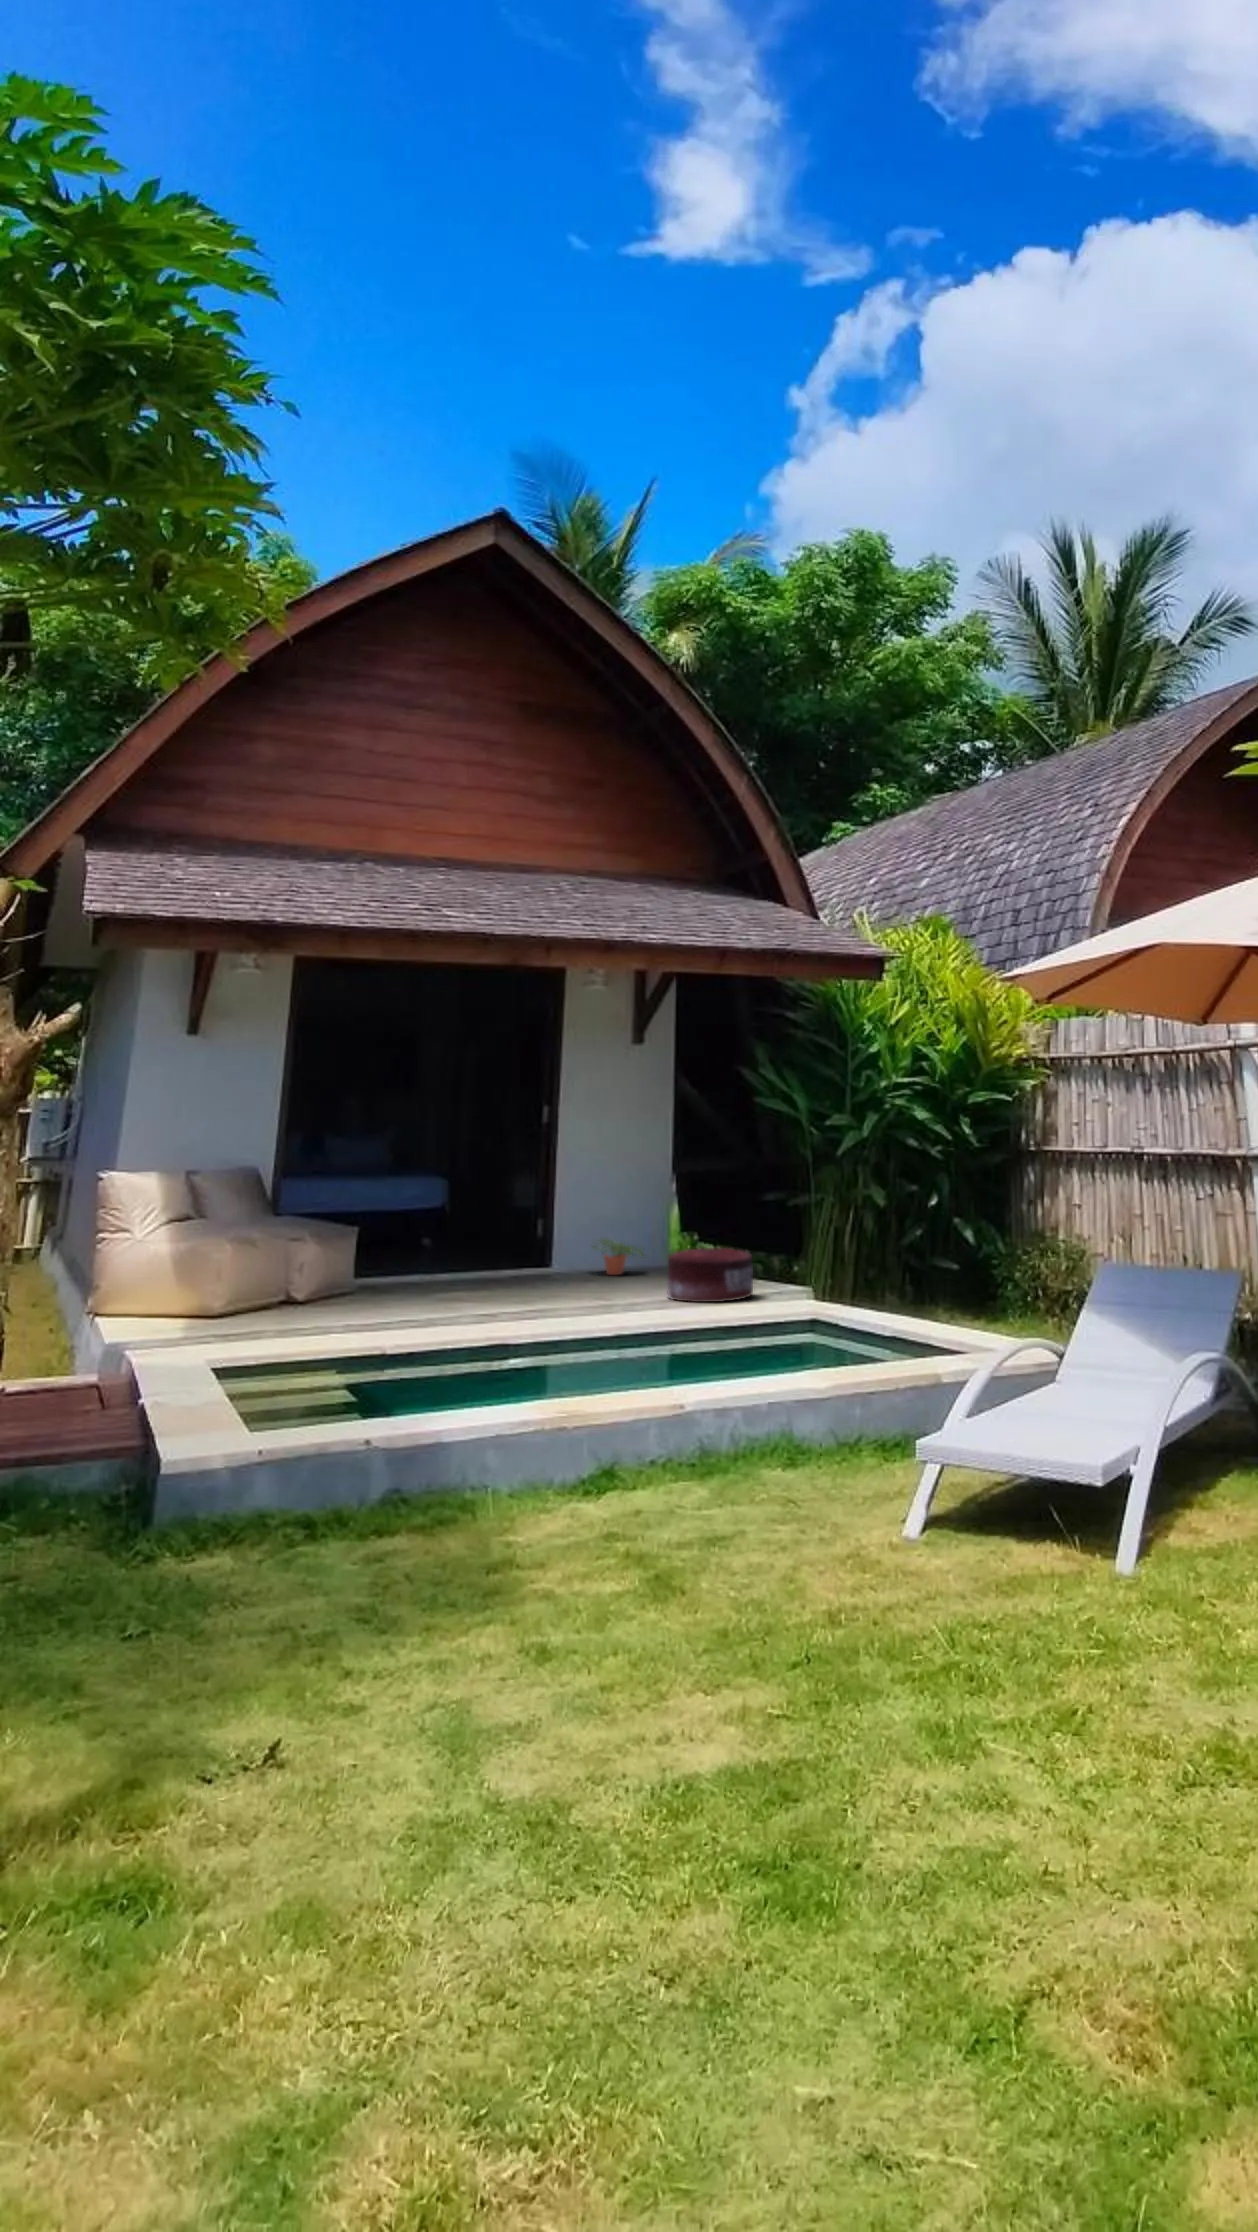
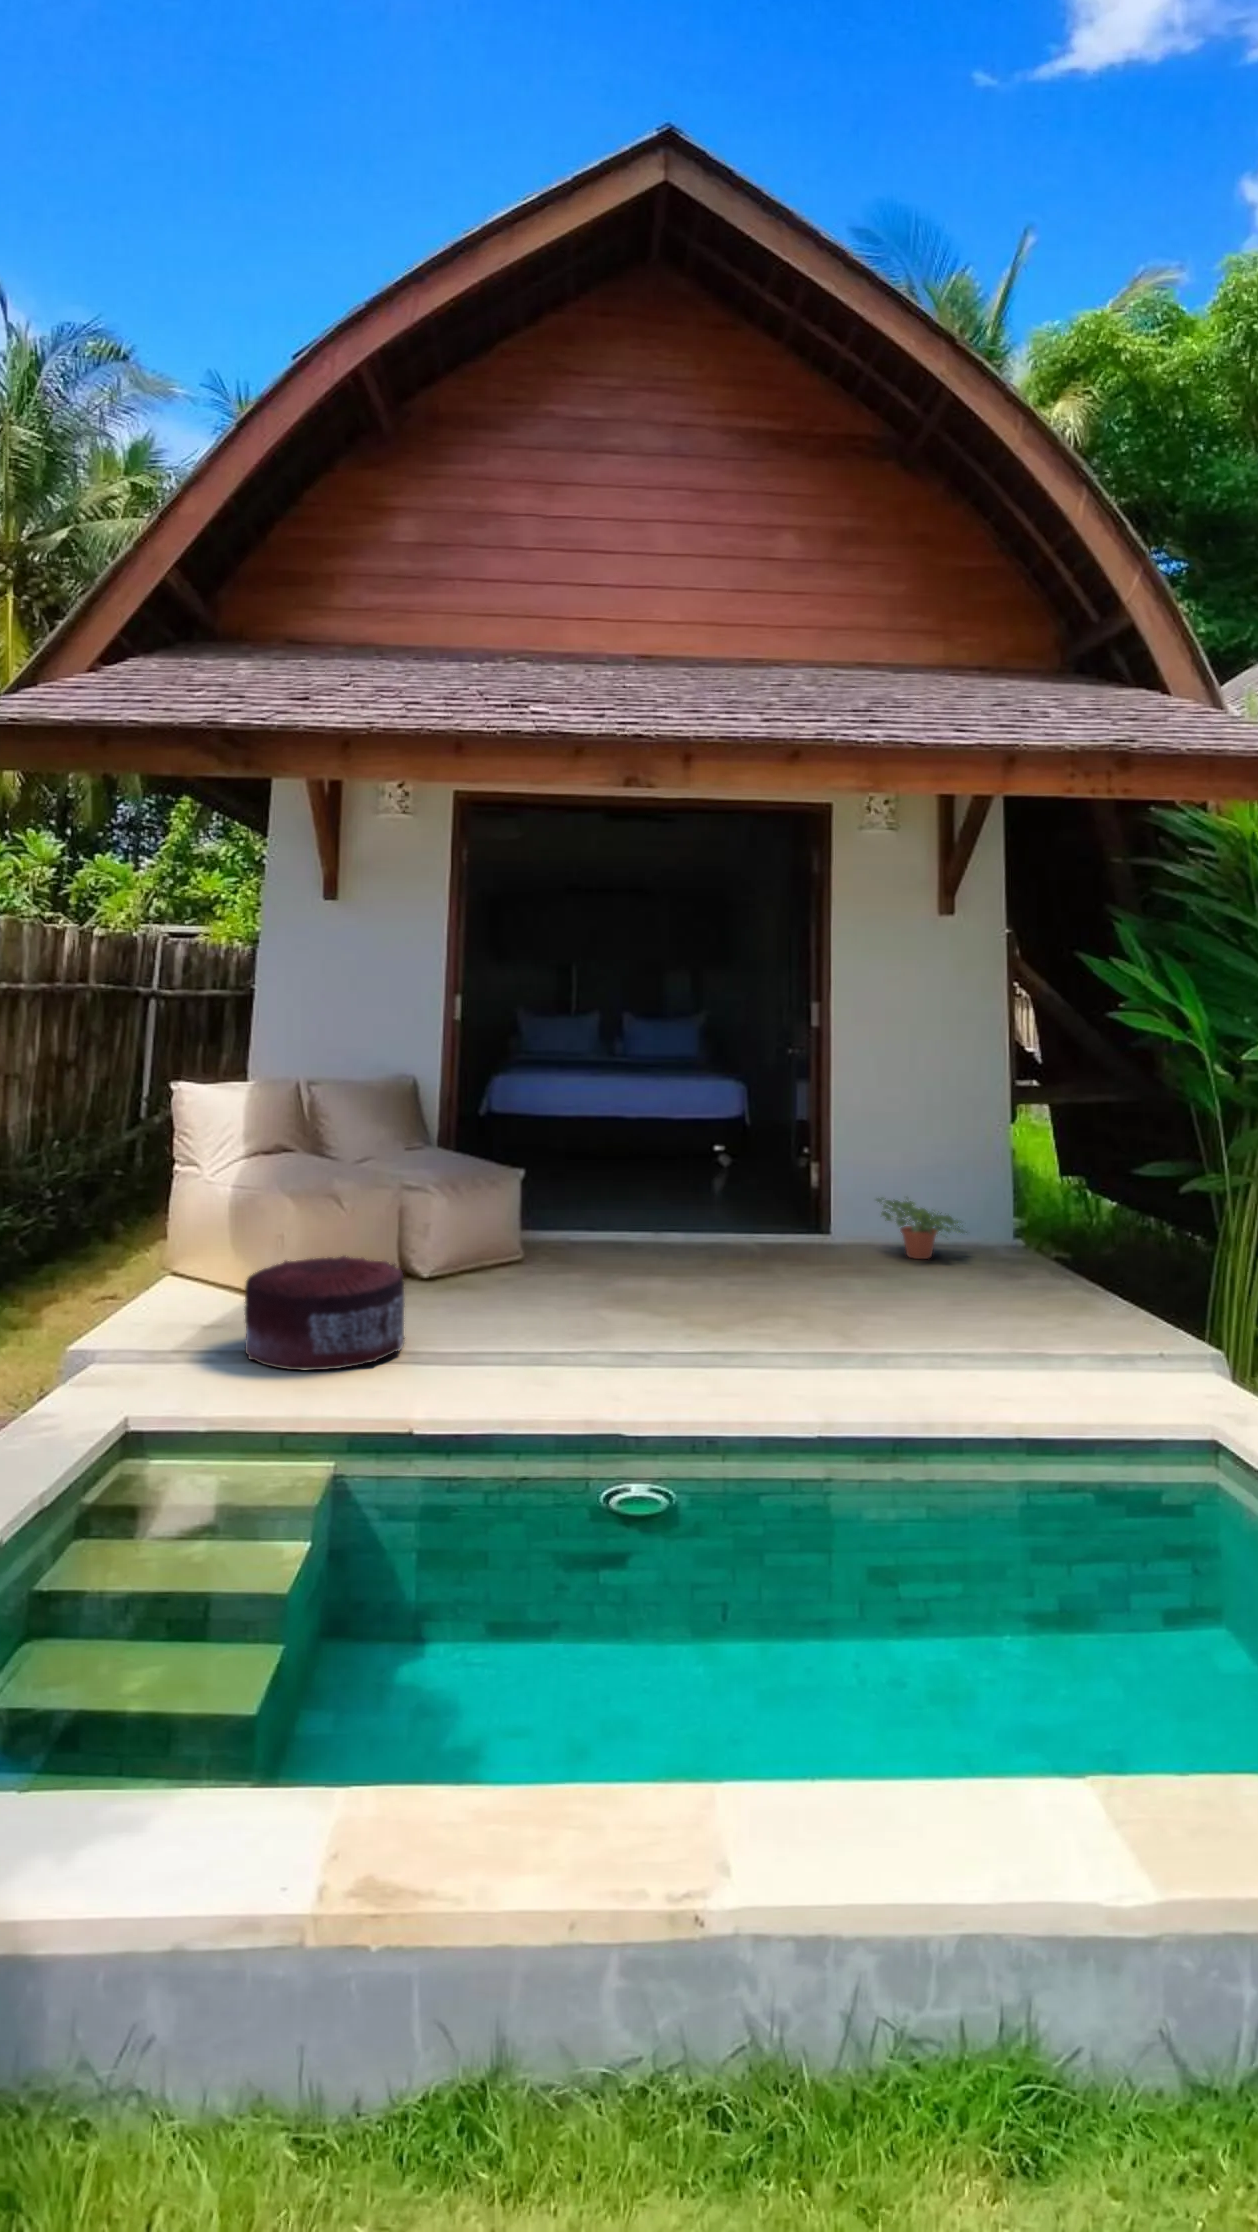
pouf: present [667,1248,753,1302] -> present [245,1256,405,1370]

